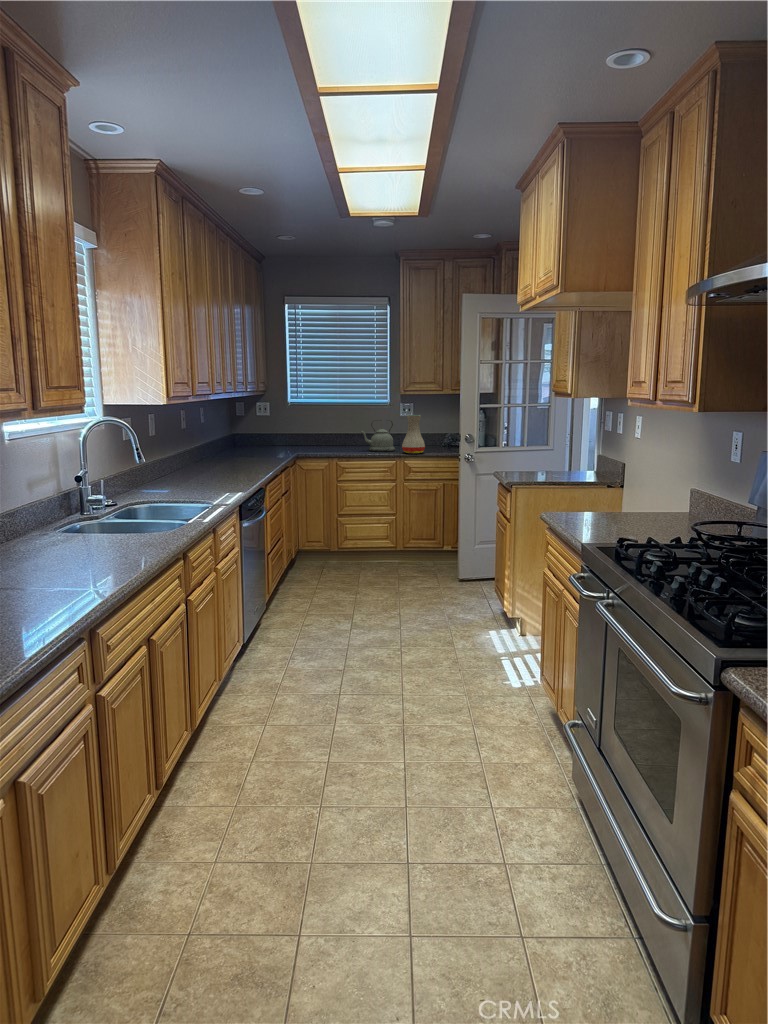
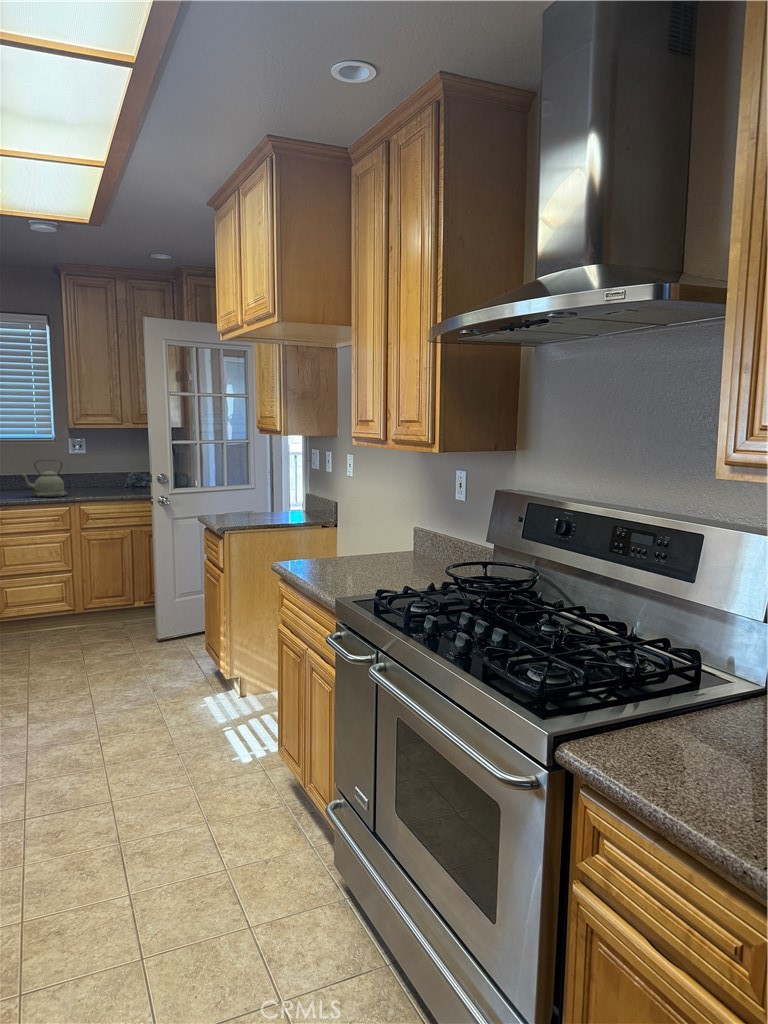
vase: present [402,415,425,454] -> none [76,454,106,498]

